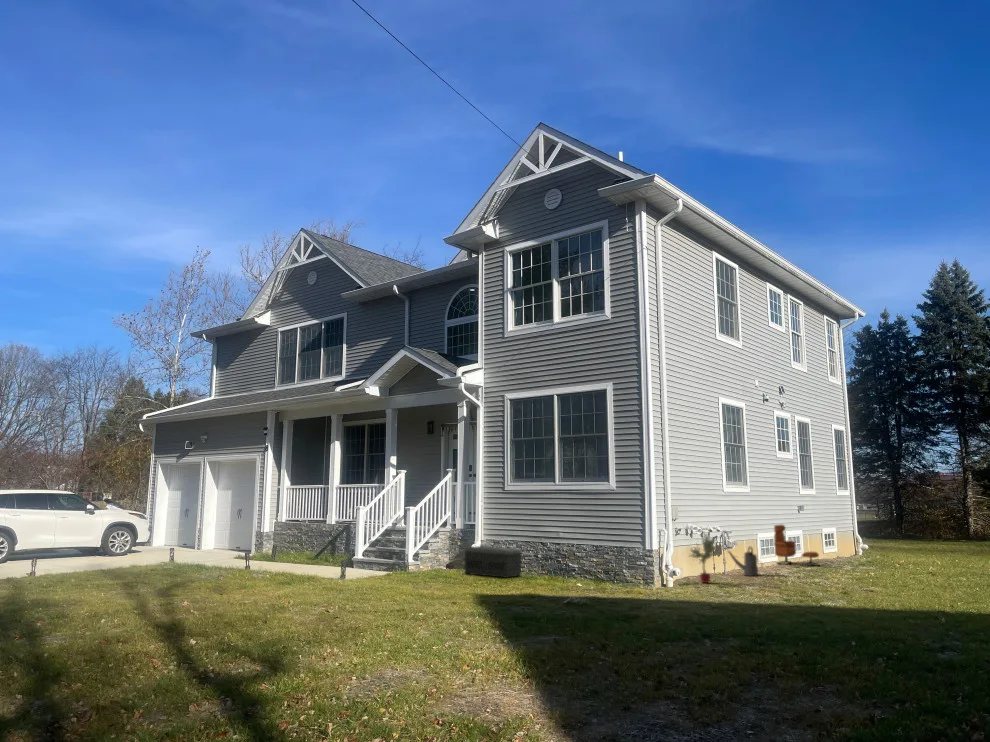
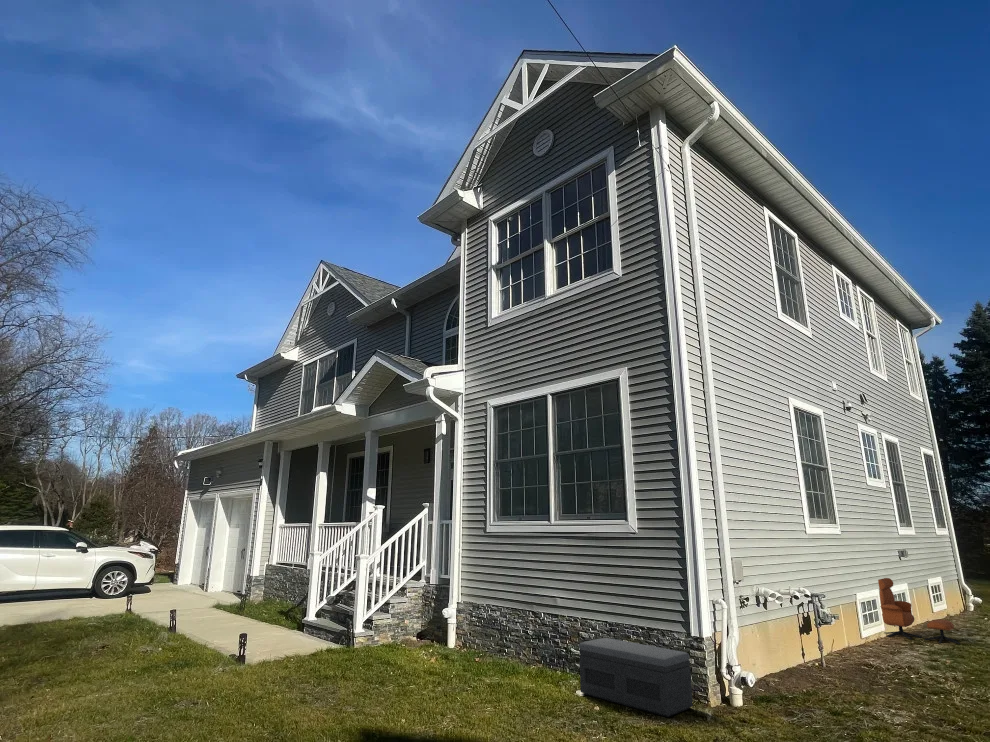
potted tree: present [691,534,717,583] -> none [765,600,816,694]
storage bench: present [465,546,521,578] -> present [579,638,693,717]
watering can: present [729,547,758,576] -> none [823,620,886,671]

